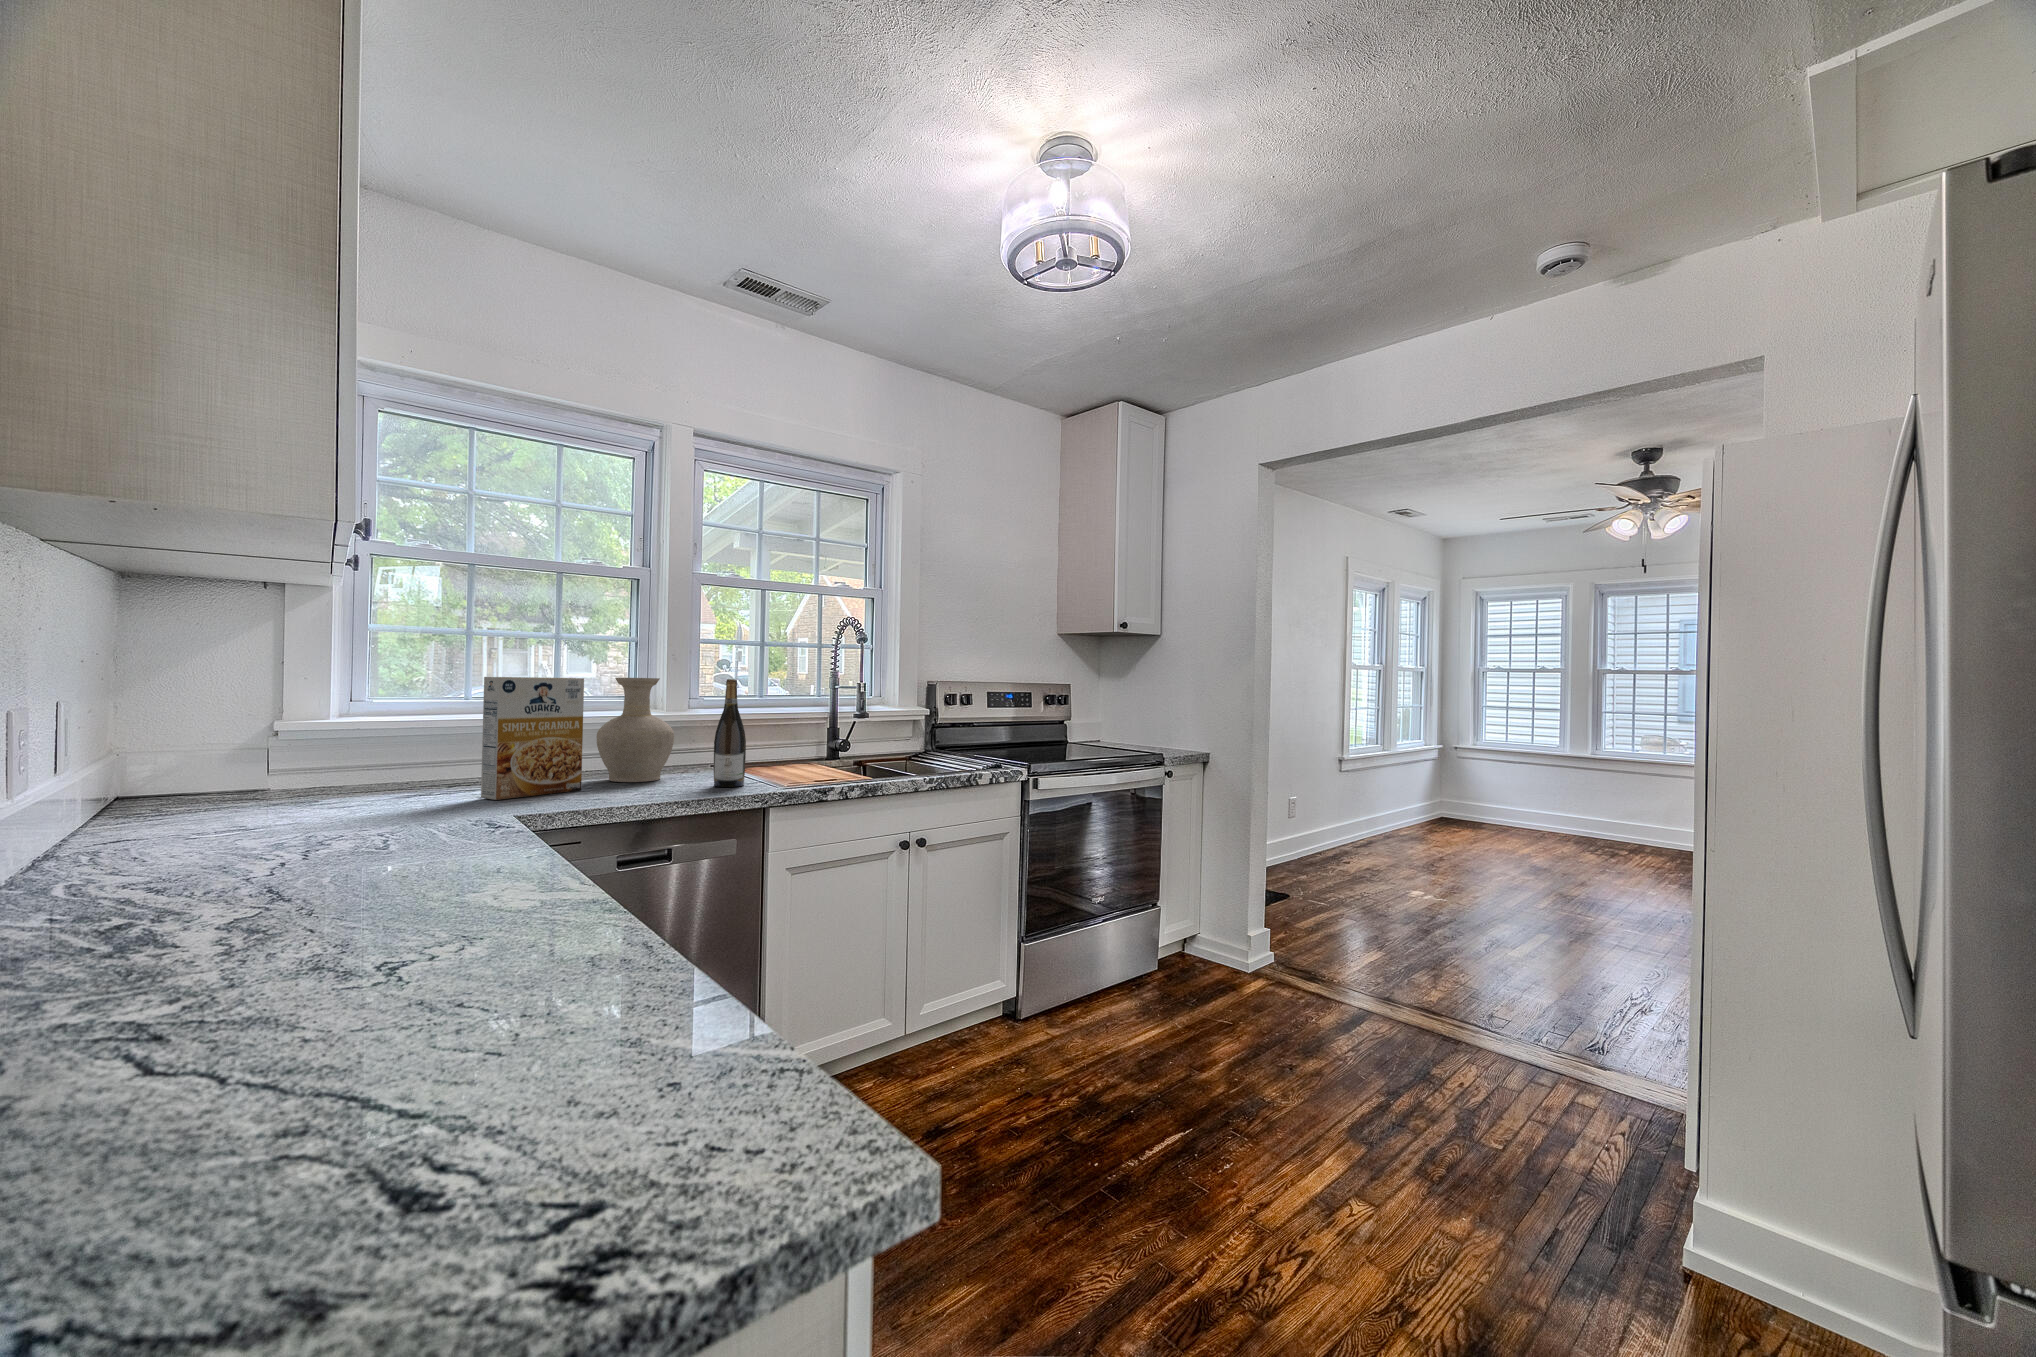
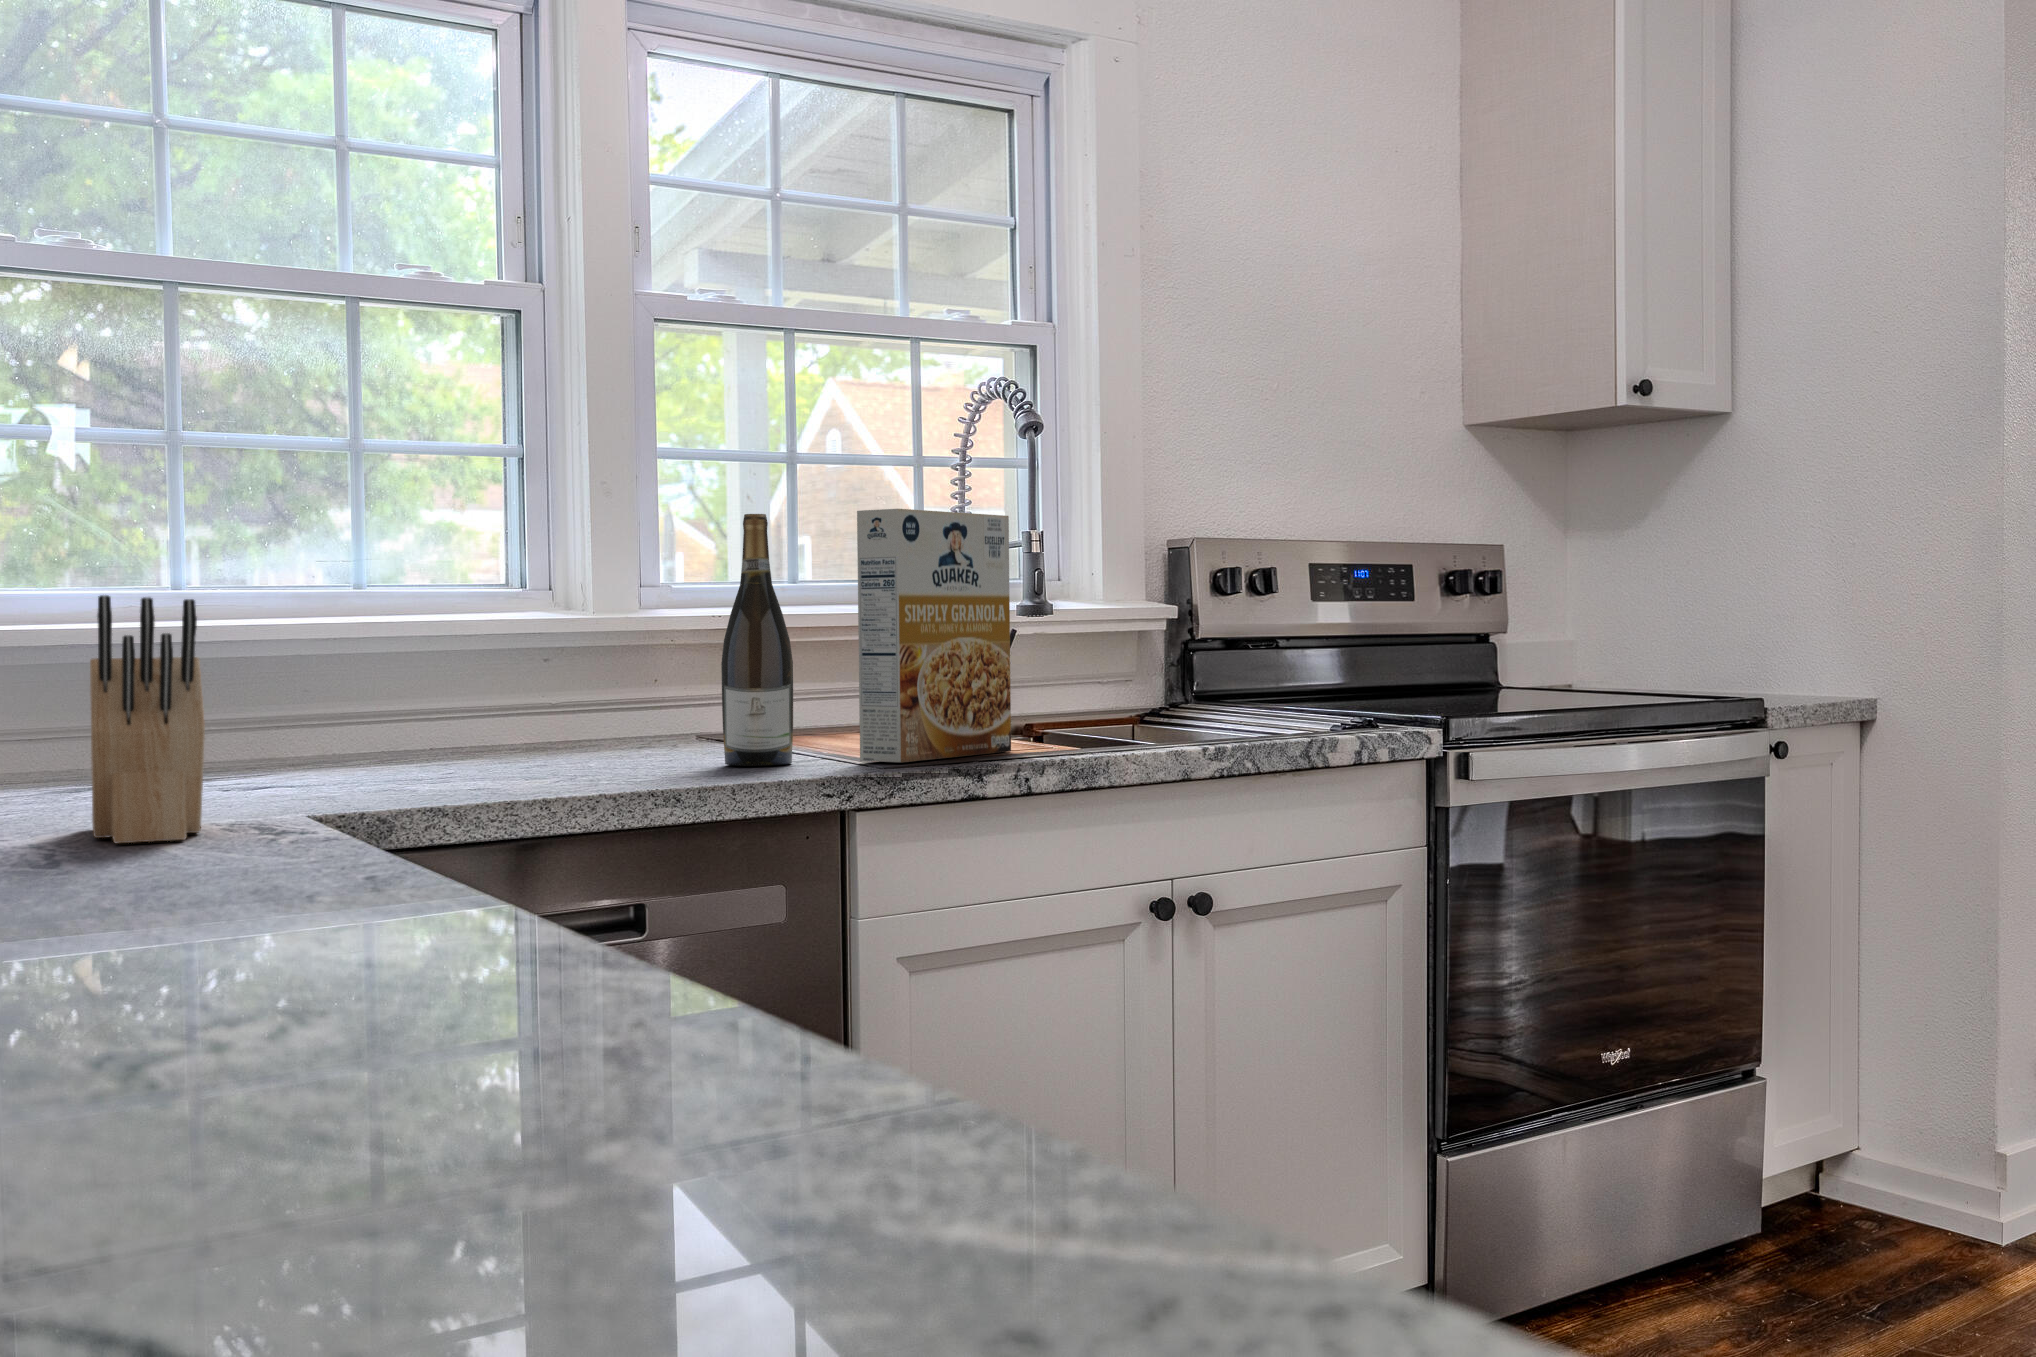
cereal box: present [481,677,584,800] -> present [857,509,1011,762]
vase: present [597,677,674,782] -> none [455,523,622,764]
knife block: none [394,733,451,840] -> present [90,595,205,843]

